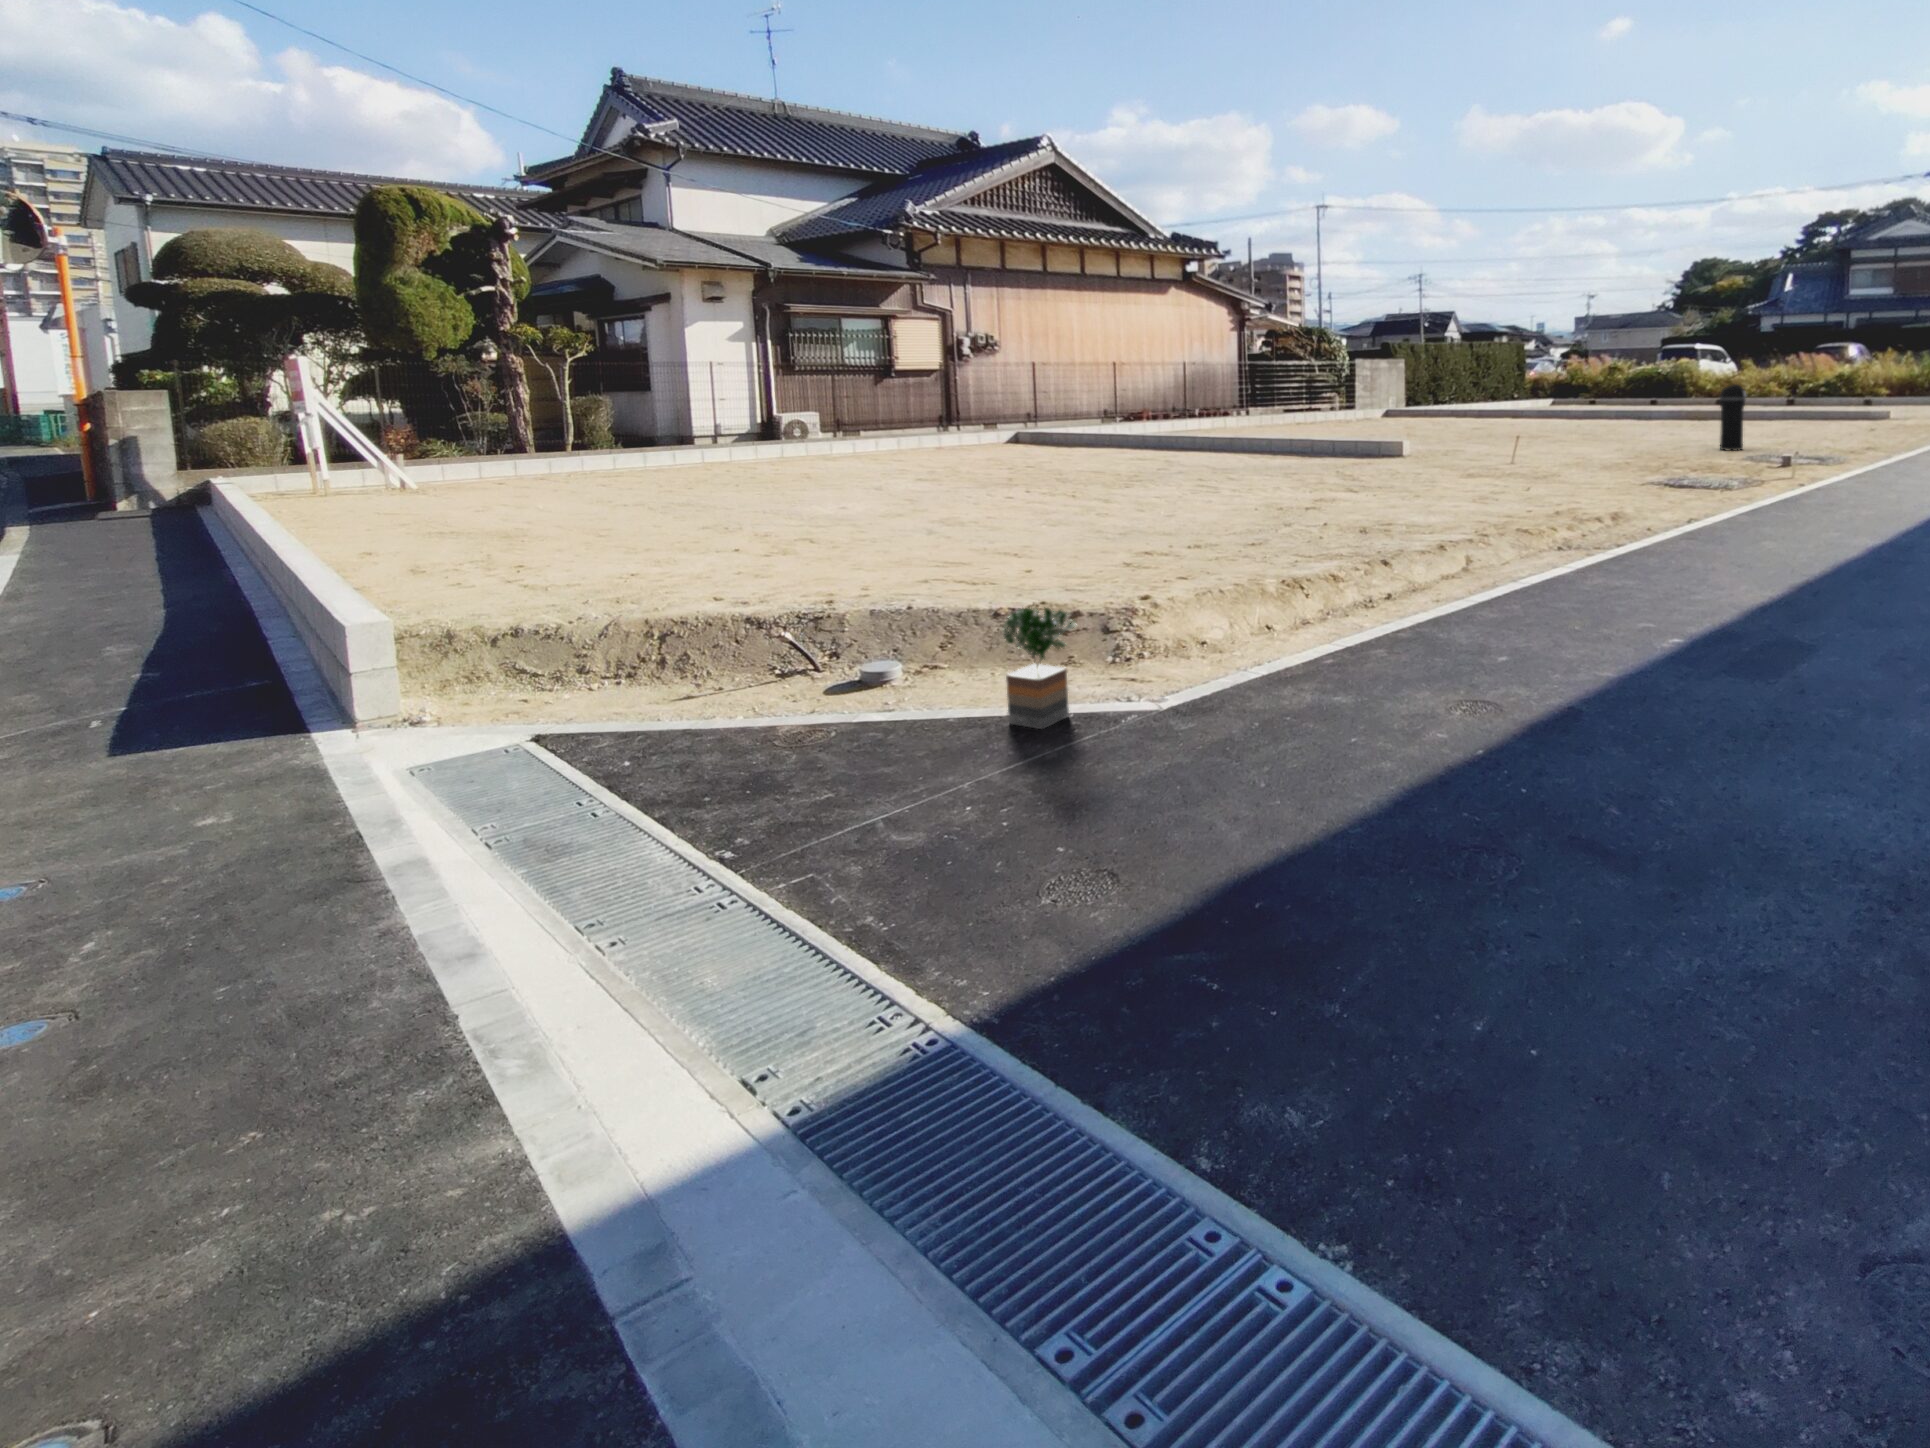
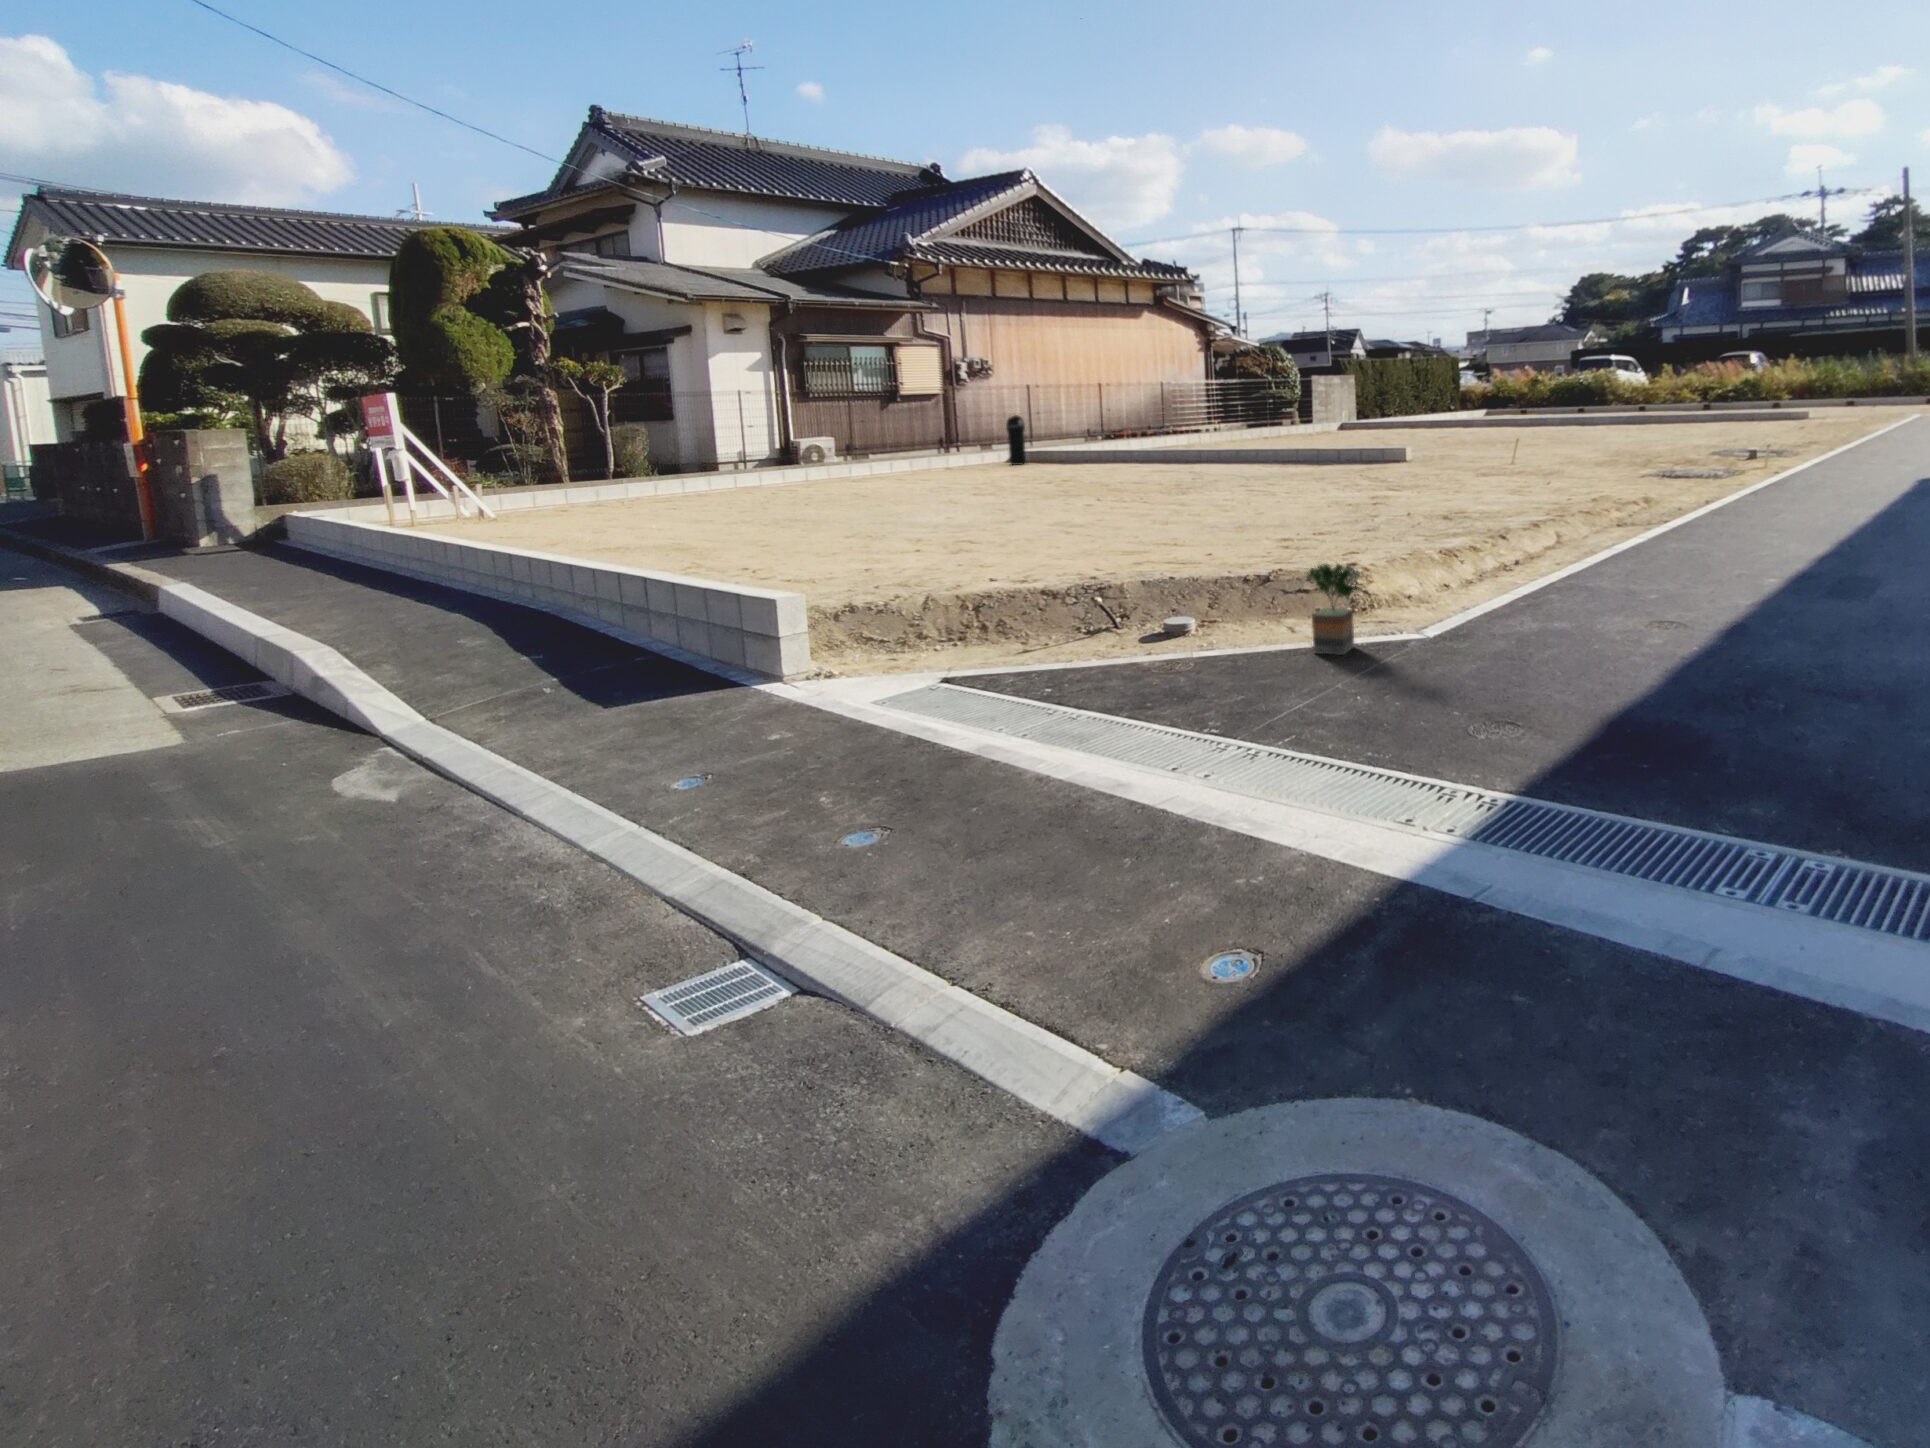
trash can: present [1719,384,1746,451] -> present [1006,415,1026,465]

